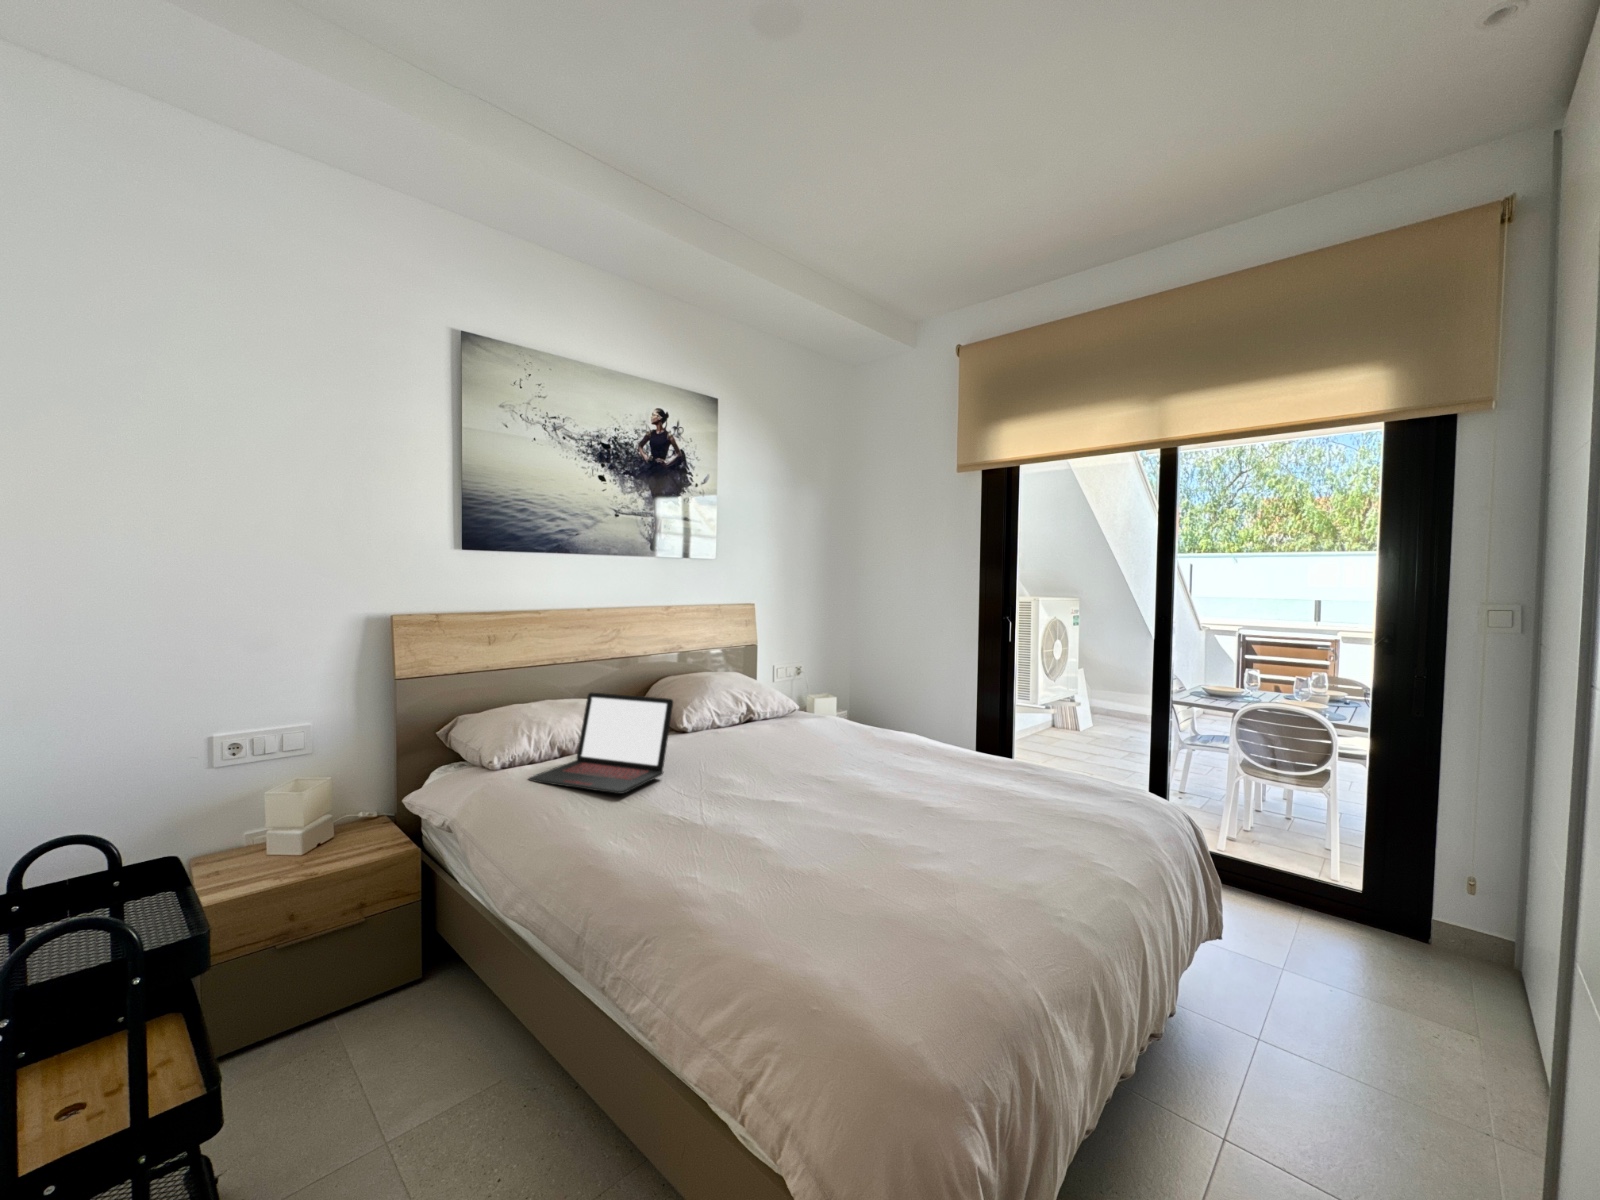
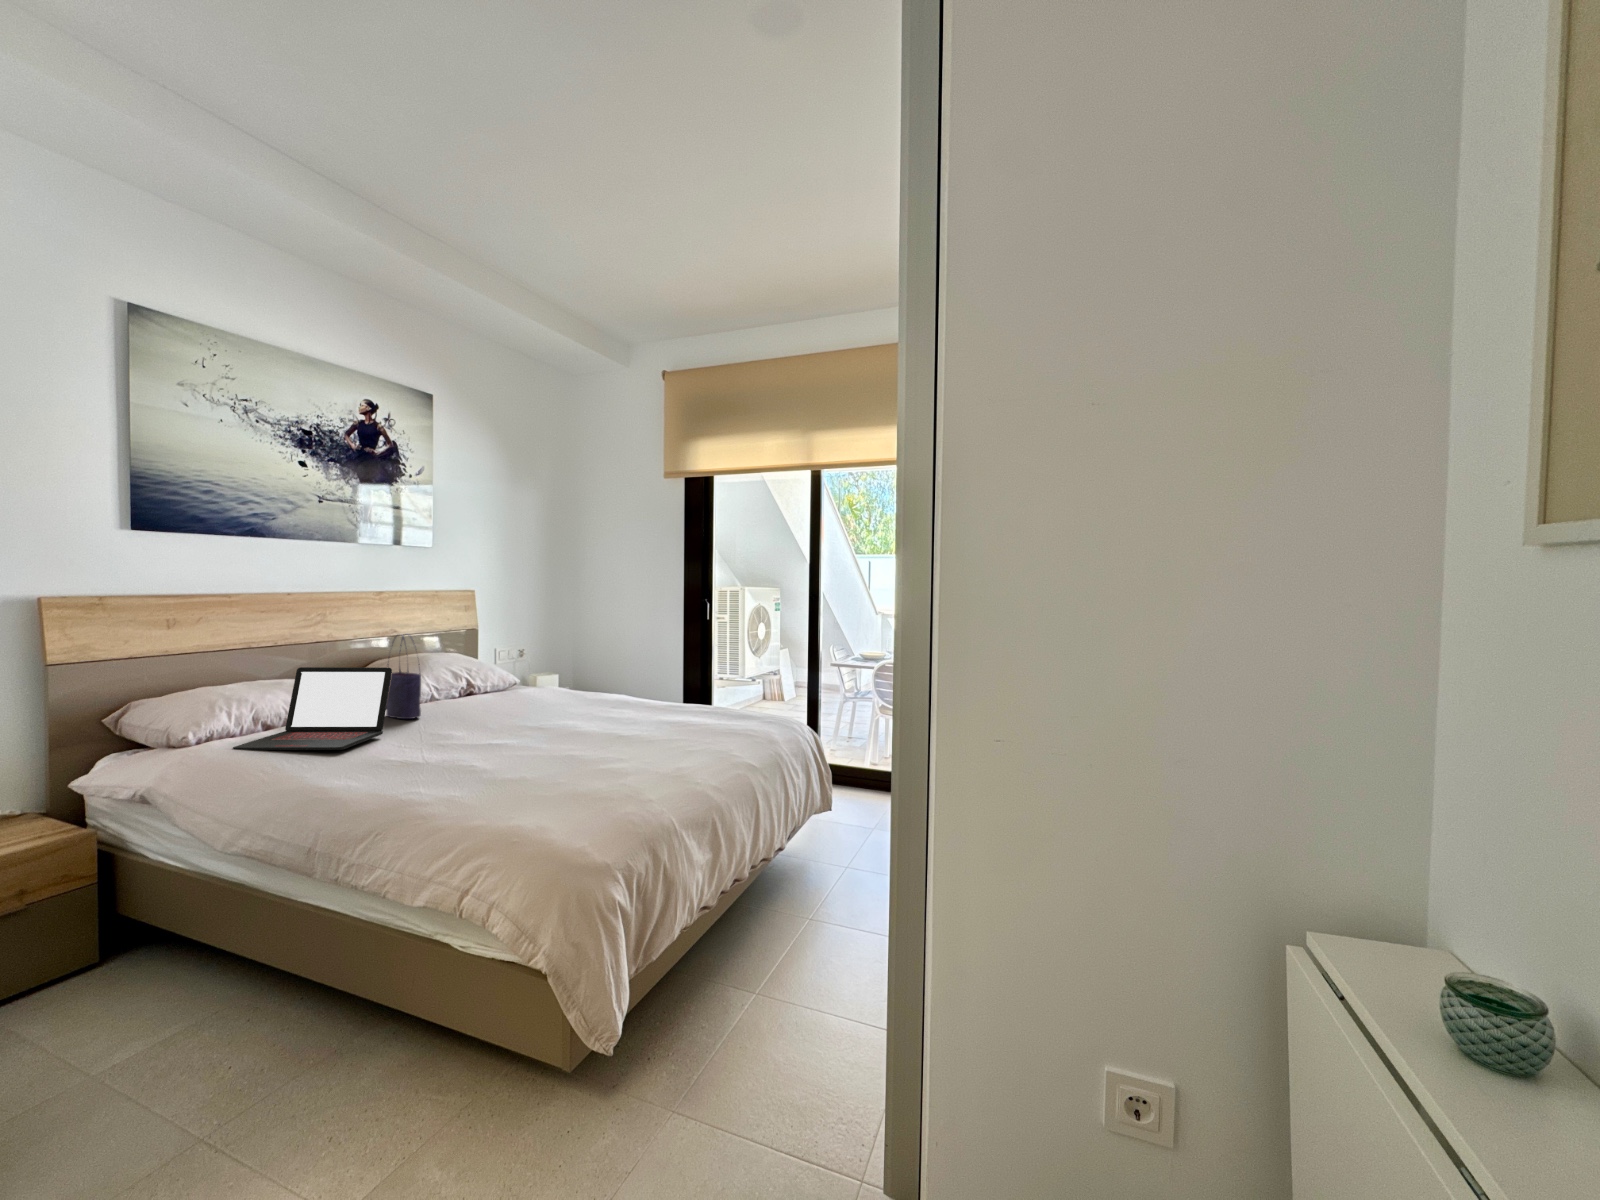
tote bag: none [669,658,702,754] -> present [386,635,421,719]

